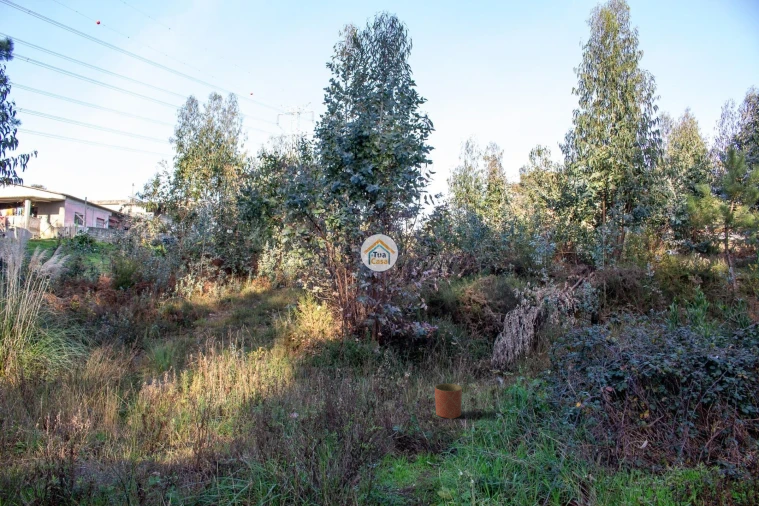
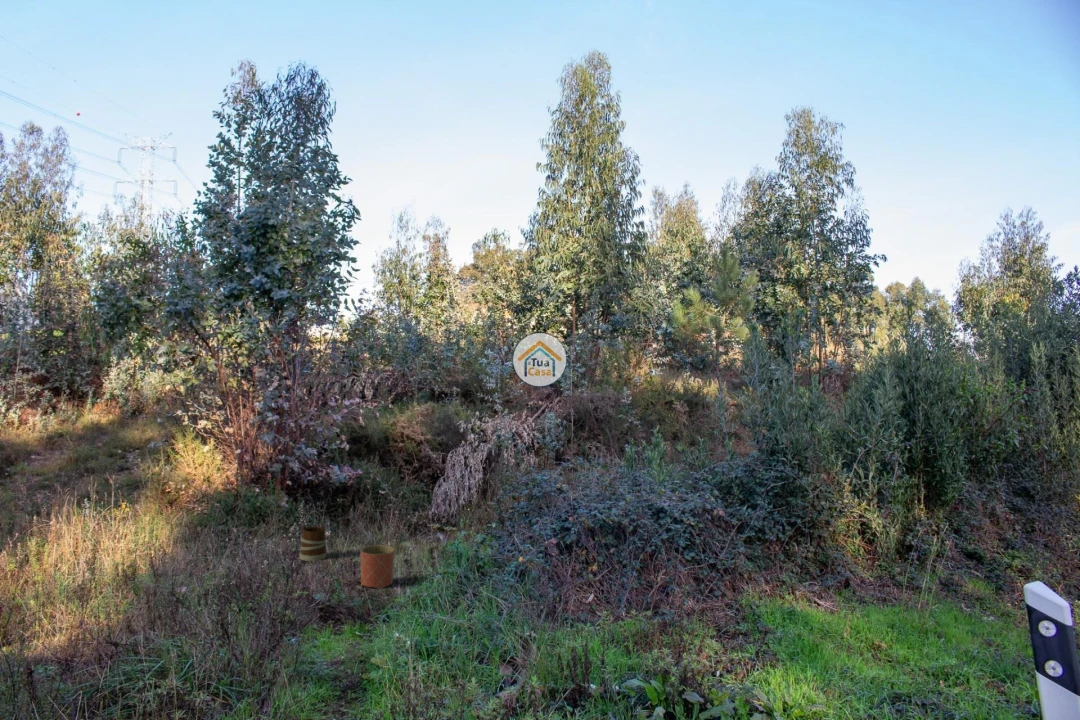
wooden bucket: none [392,355,411,393] -> present [300,525,326,561]

